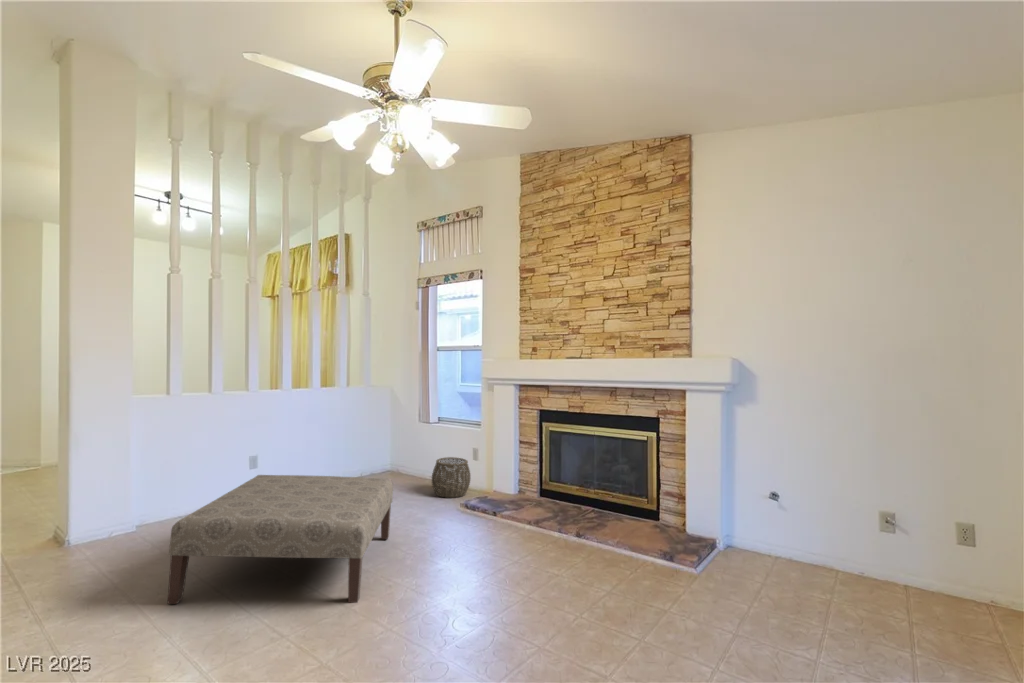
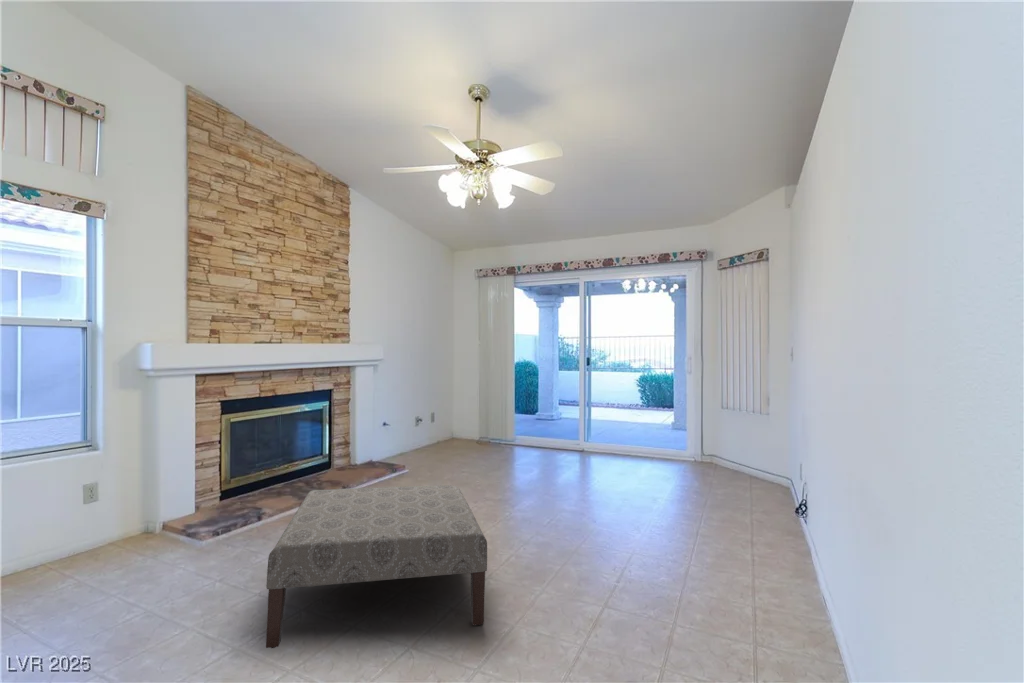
woven basket: present [432,457,471,498] -> none [73,495,152,563]

